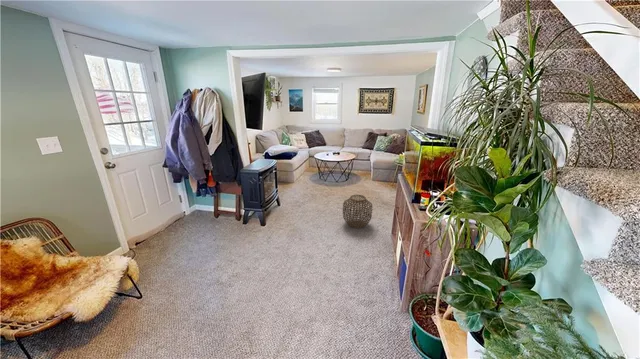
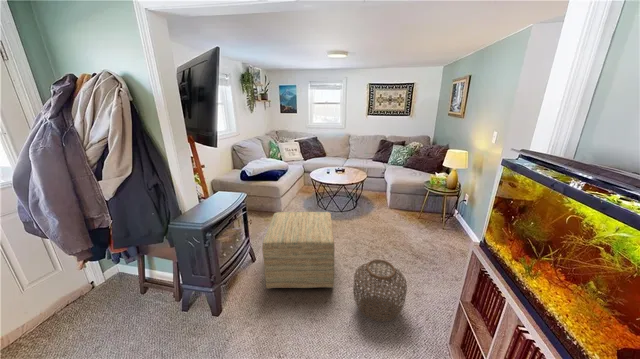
ottoman: none [289,174,332,216] -> present [262,212,335,289]

